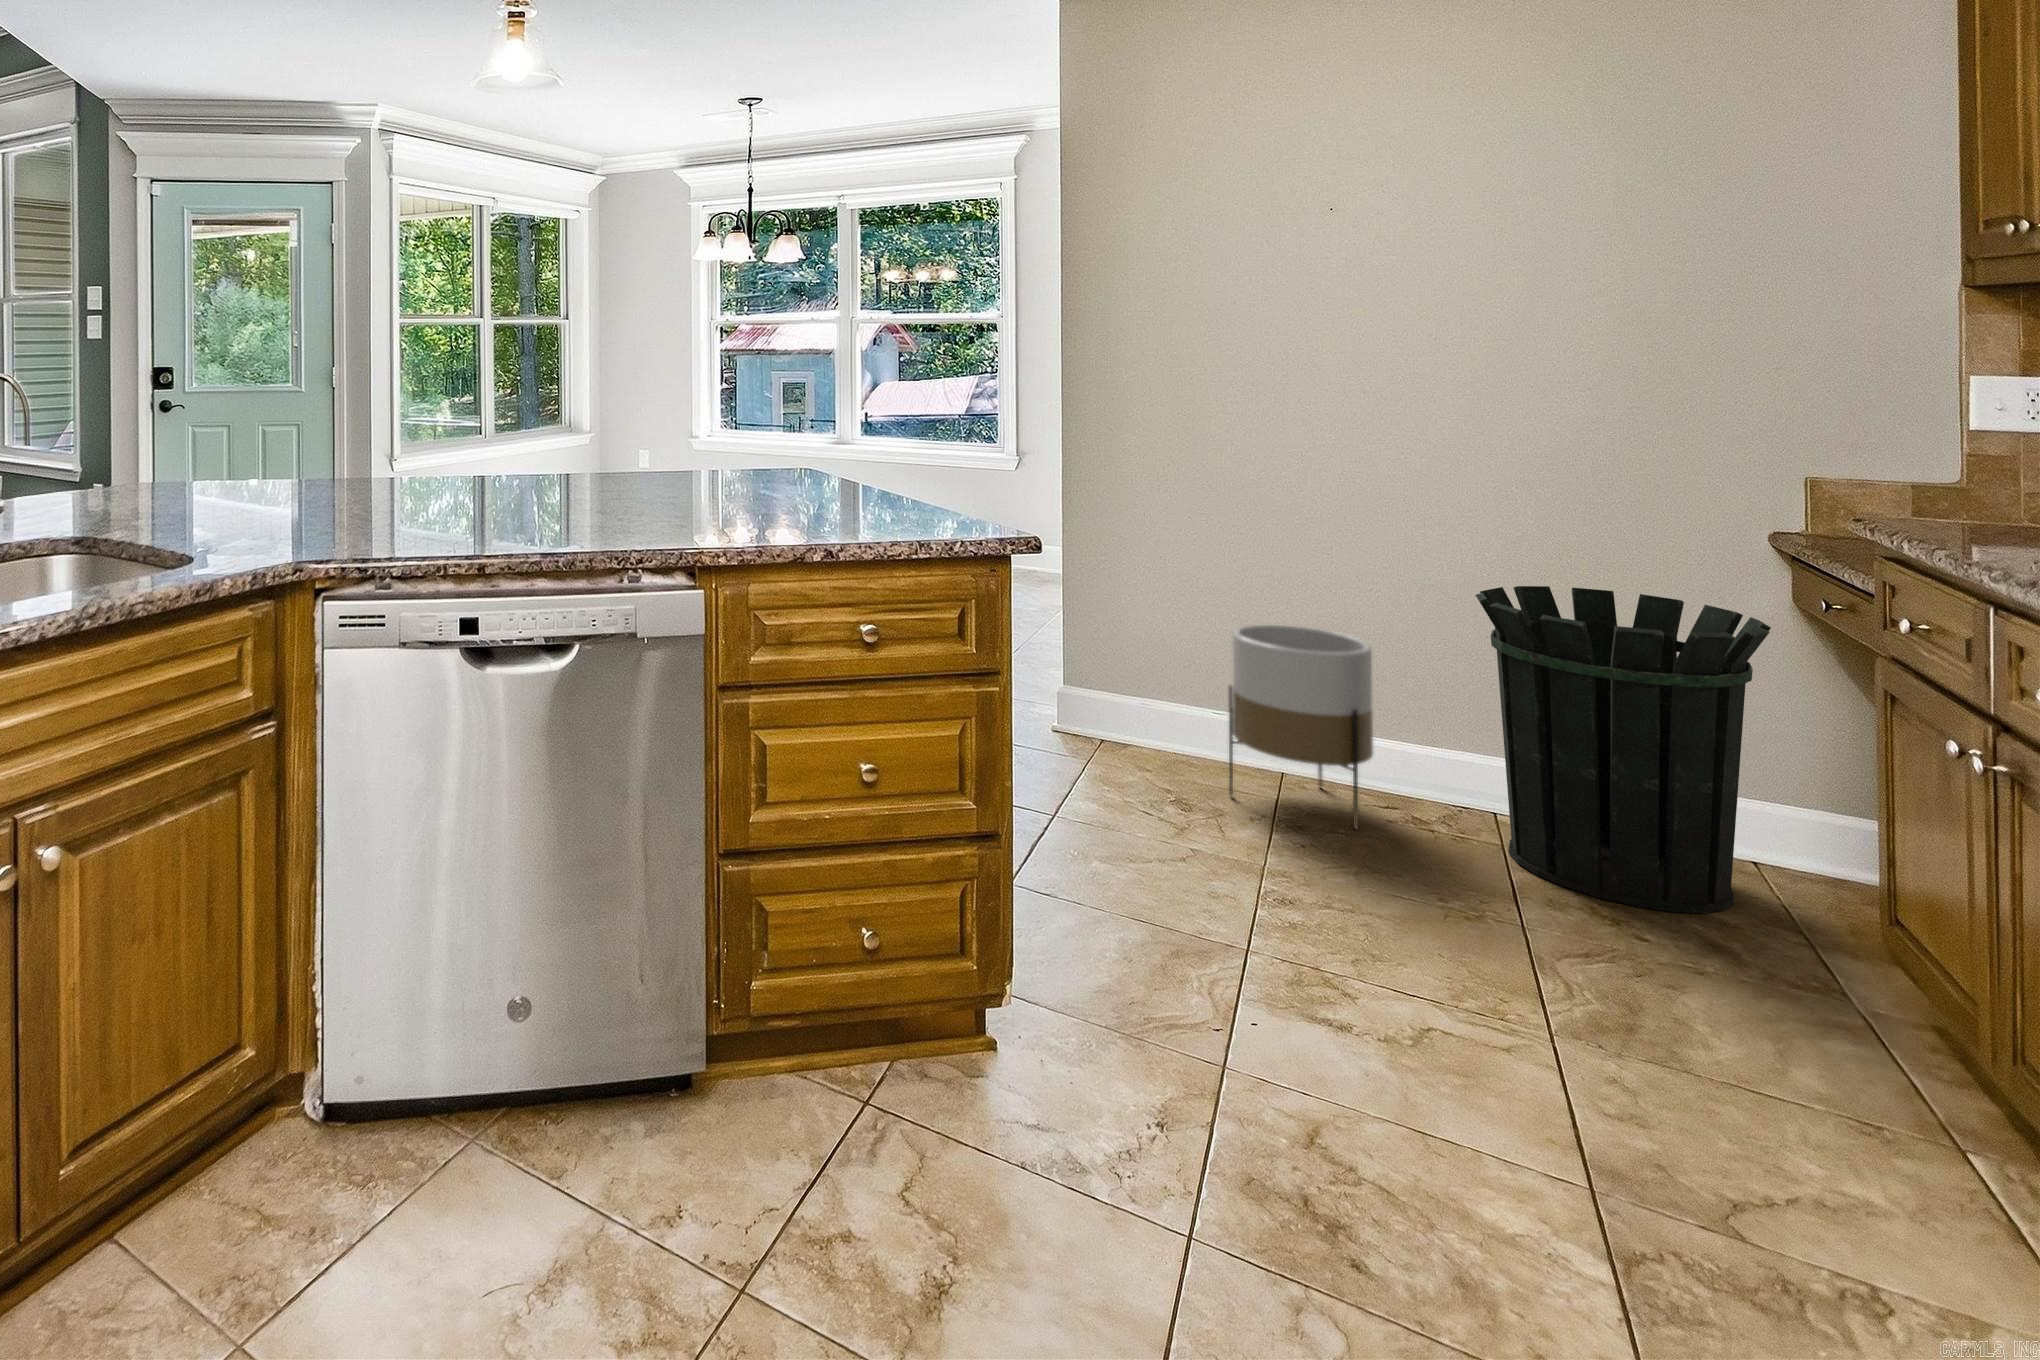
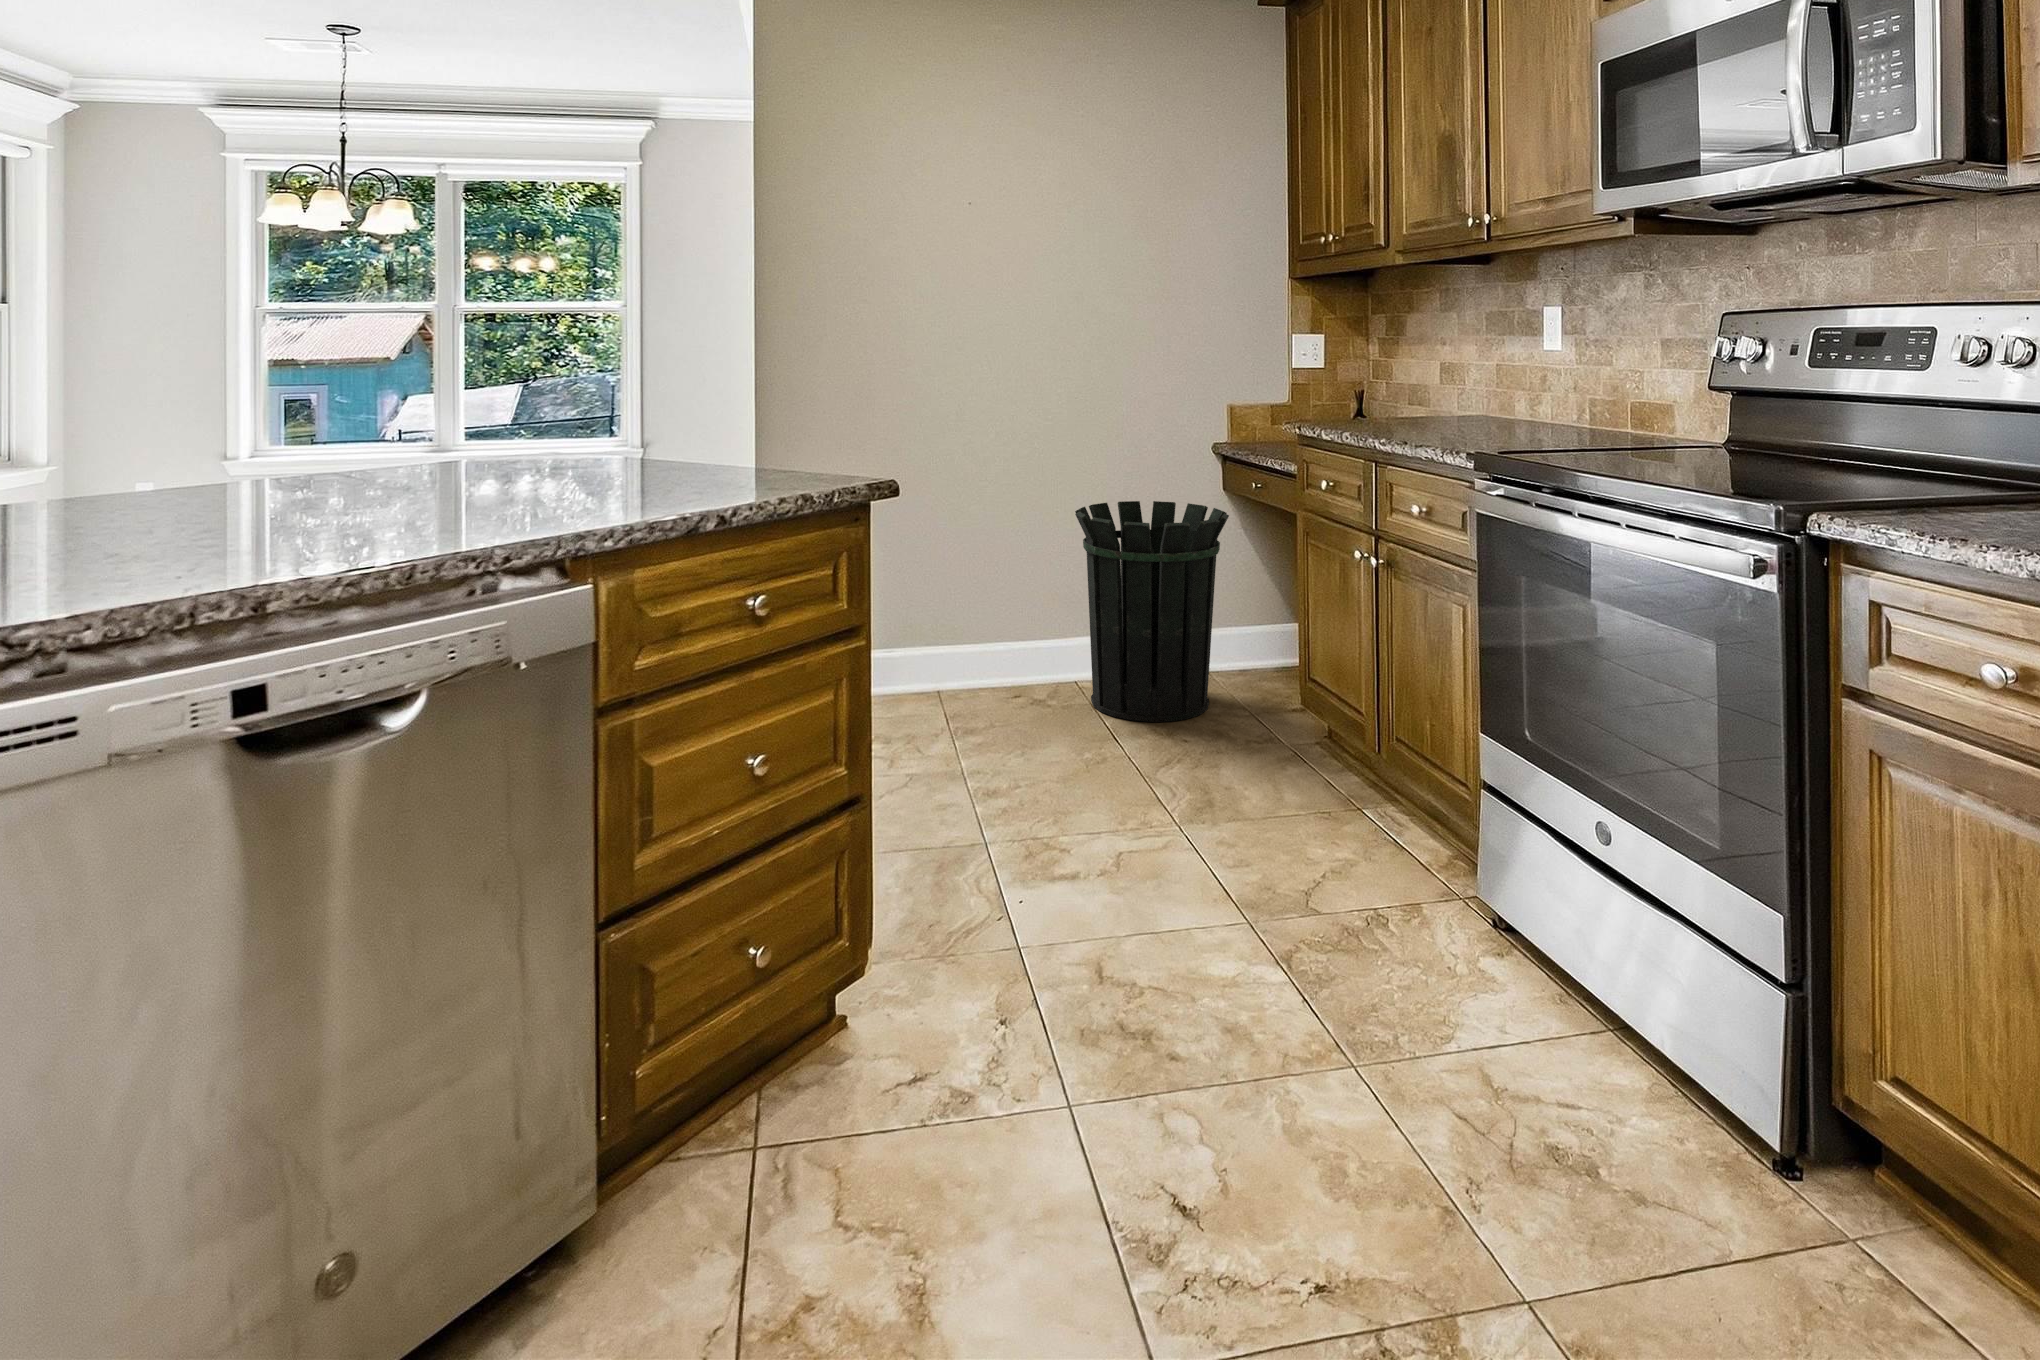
planter: present [1228,625,1373,828] -> none [910,559,1010,717]

